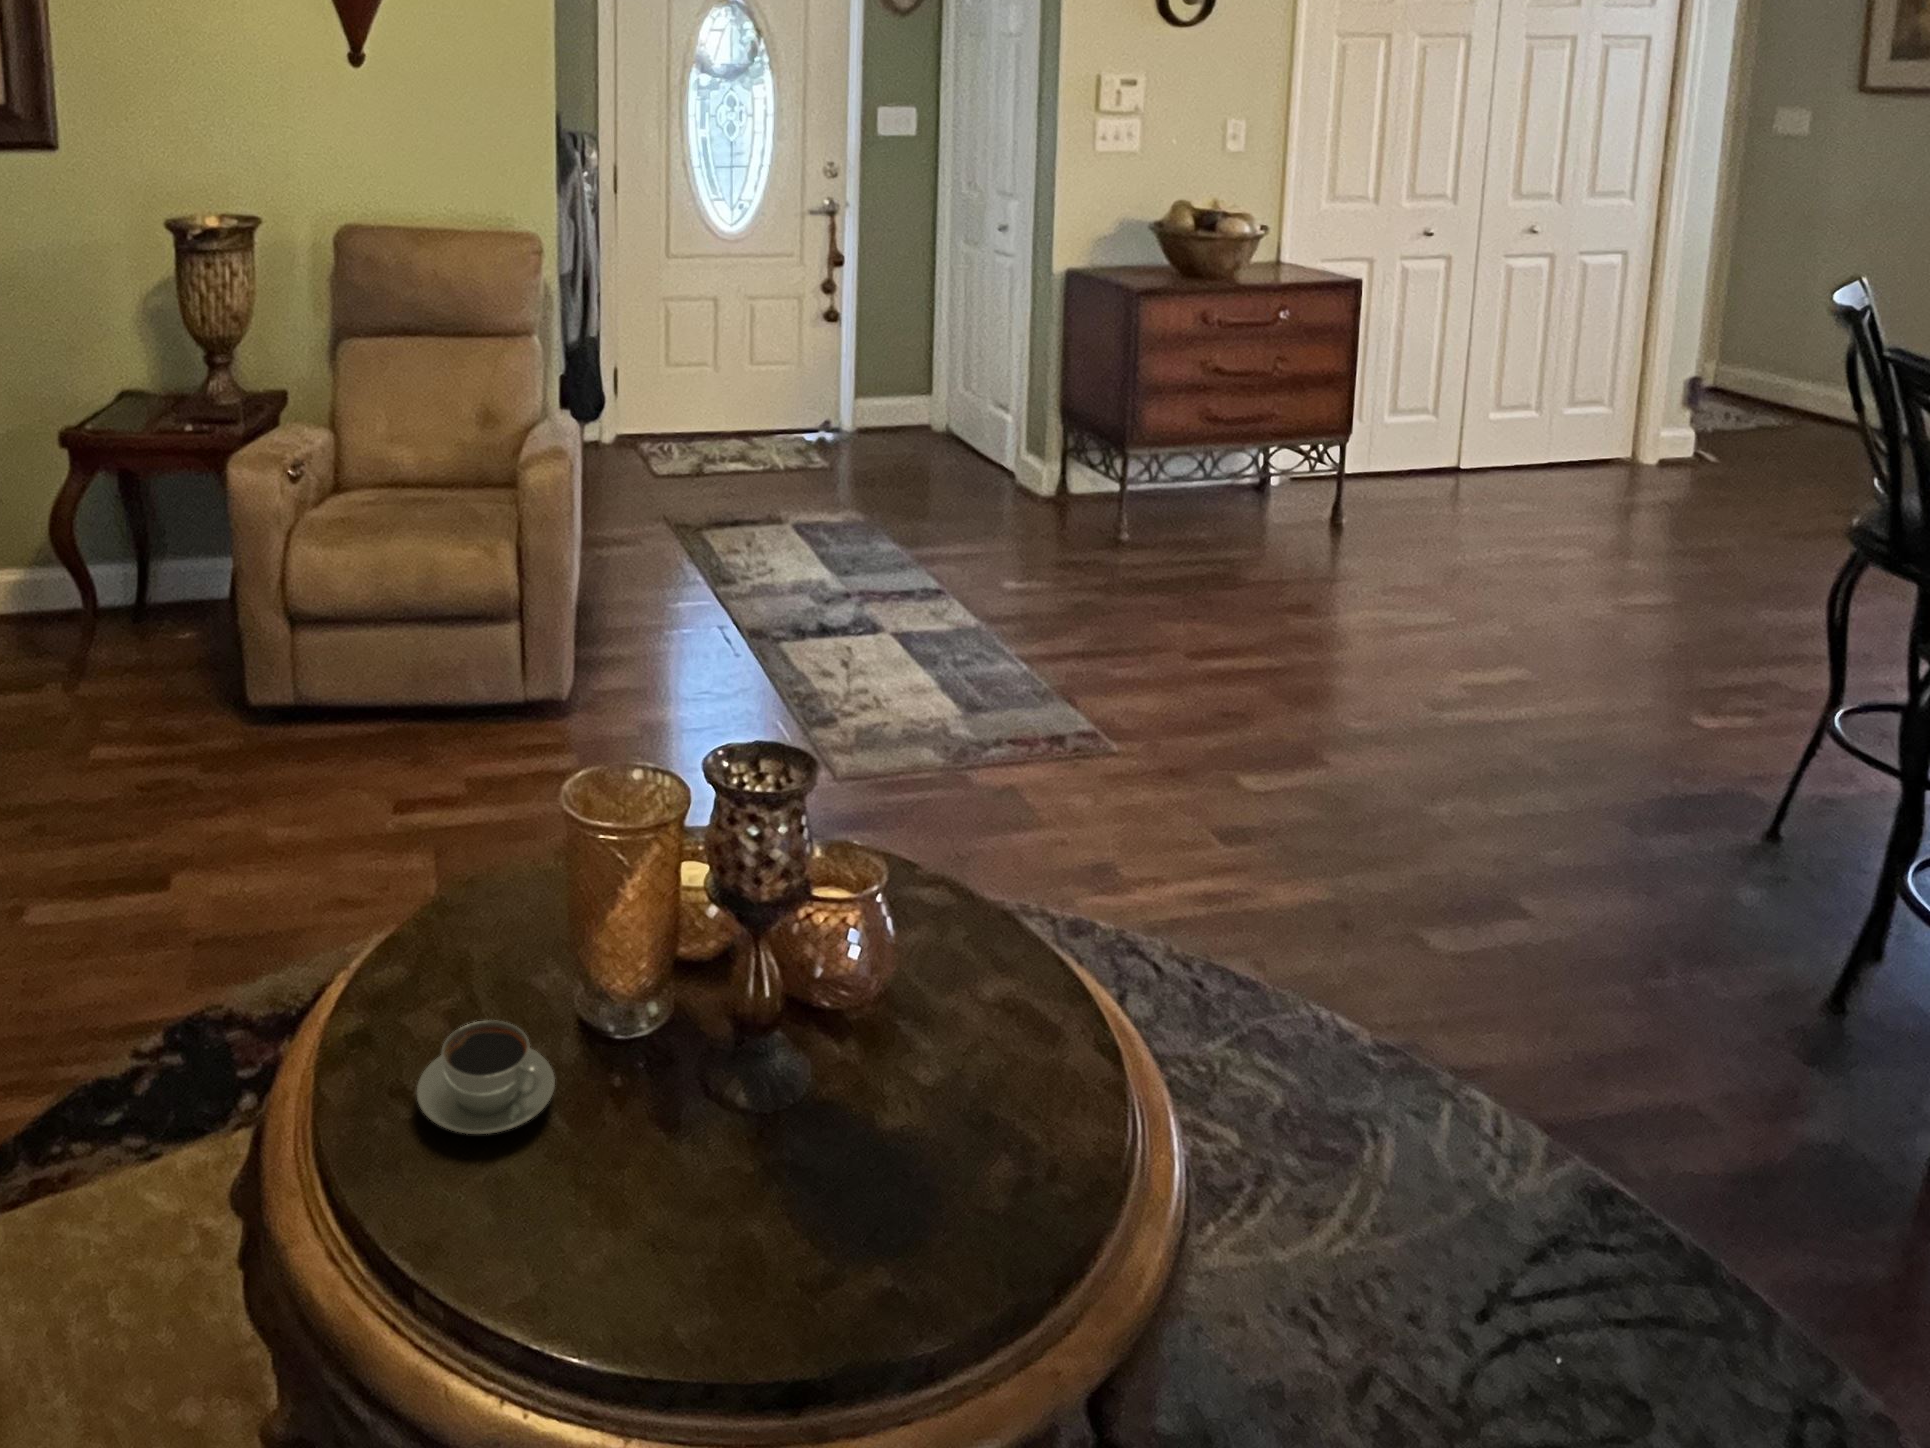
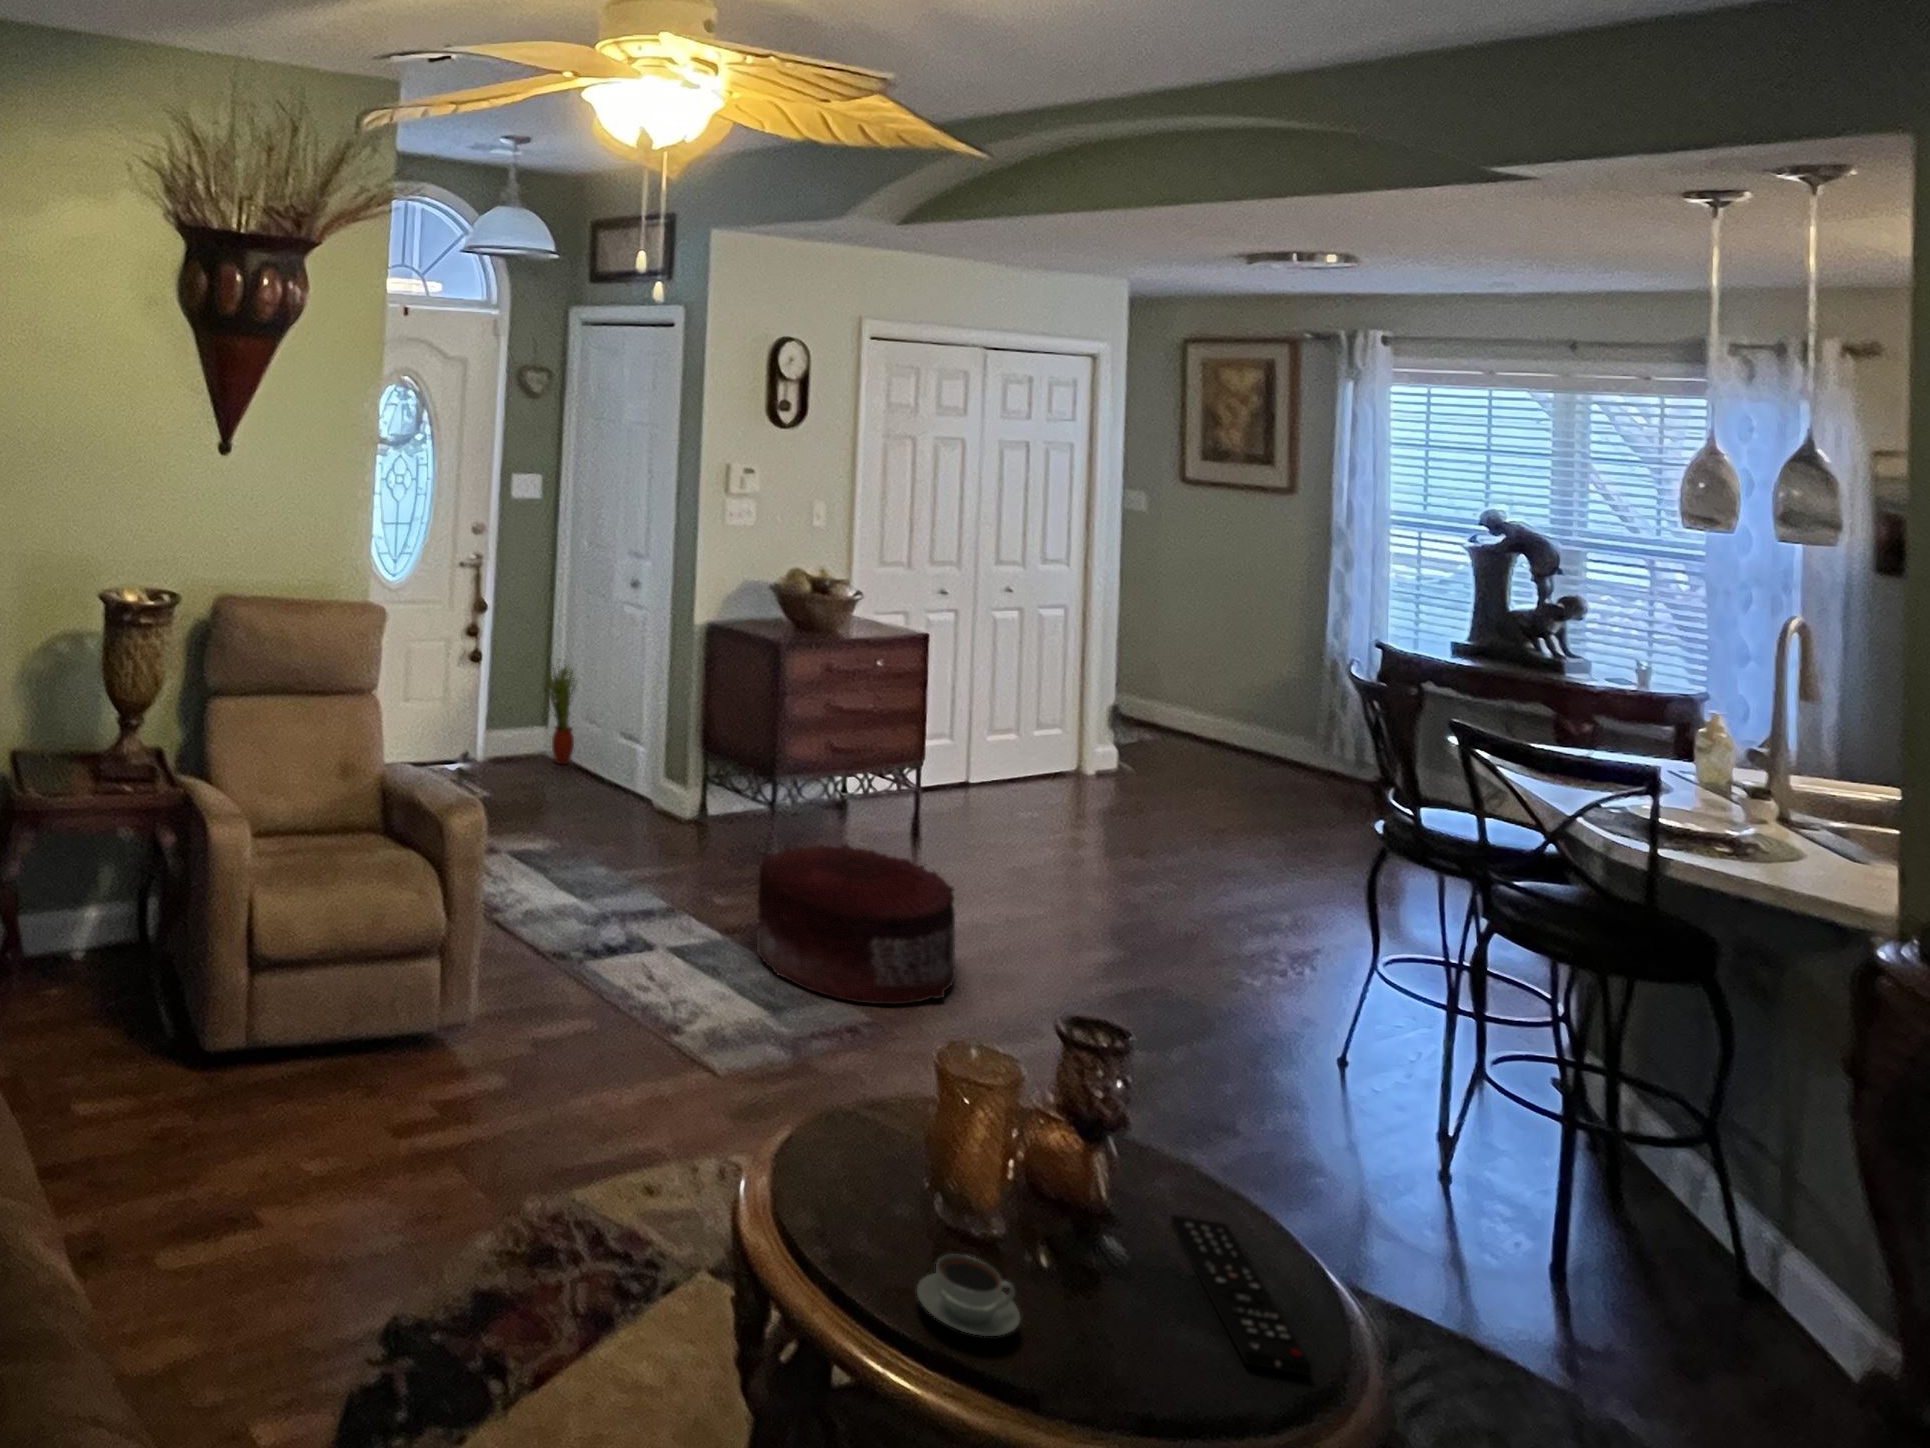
potted plant: none [912,318,954,438] -> present [543,659,576,764]
pouf: none [995,524,1245,714] -> present [757,844,956,1004]
remote control: none [826,1005,1015,1259] -> present [1171,1215,1311,1375]

